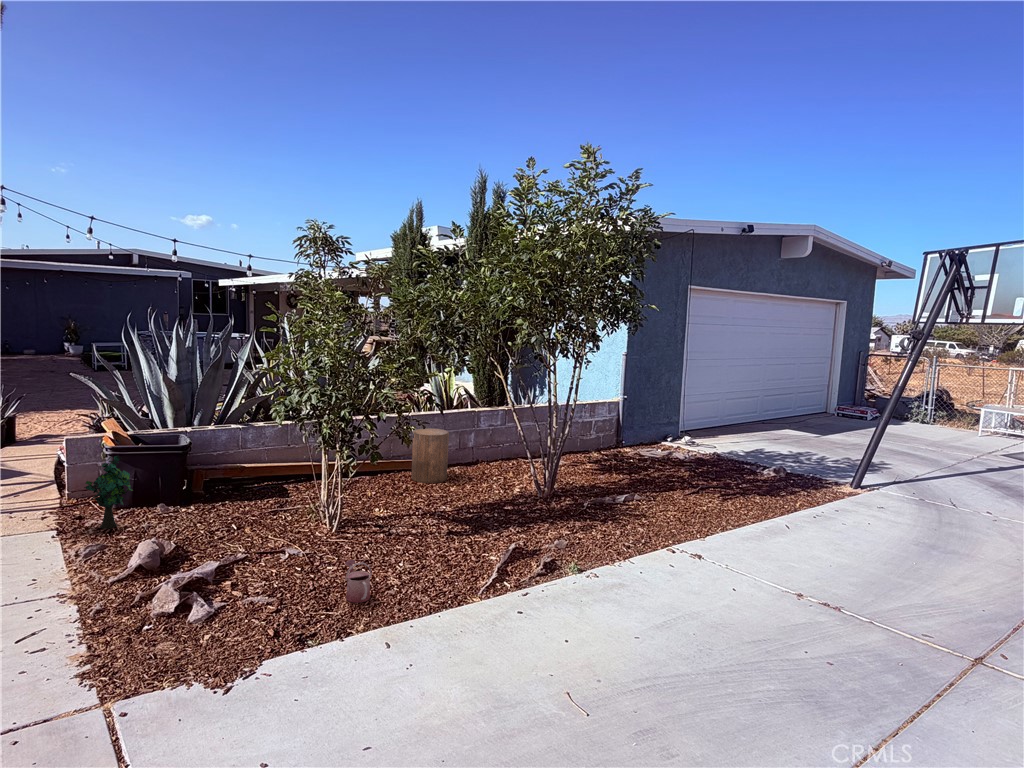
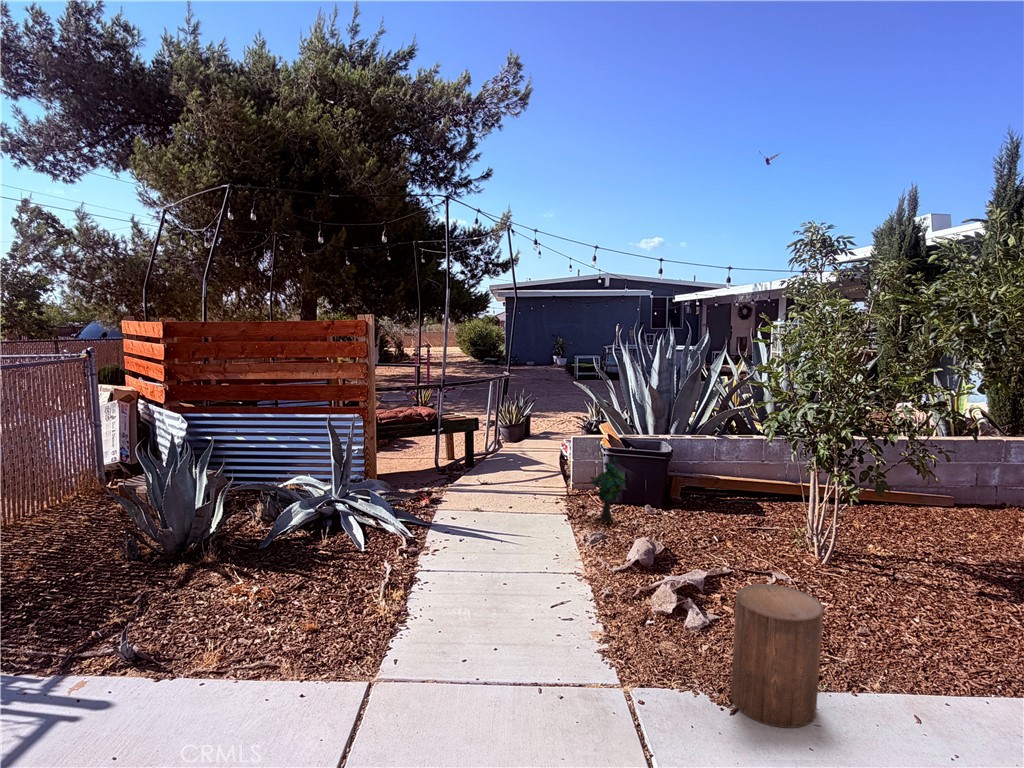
stool: present [411,428,449,483] -> present [731,584,824,728]
watering can: present [345,560,372,603] -> none [847,601,883,653]

